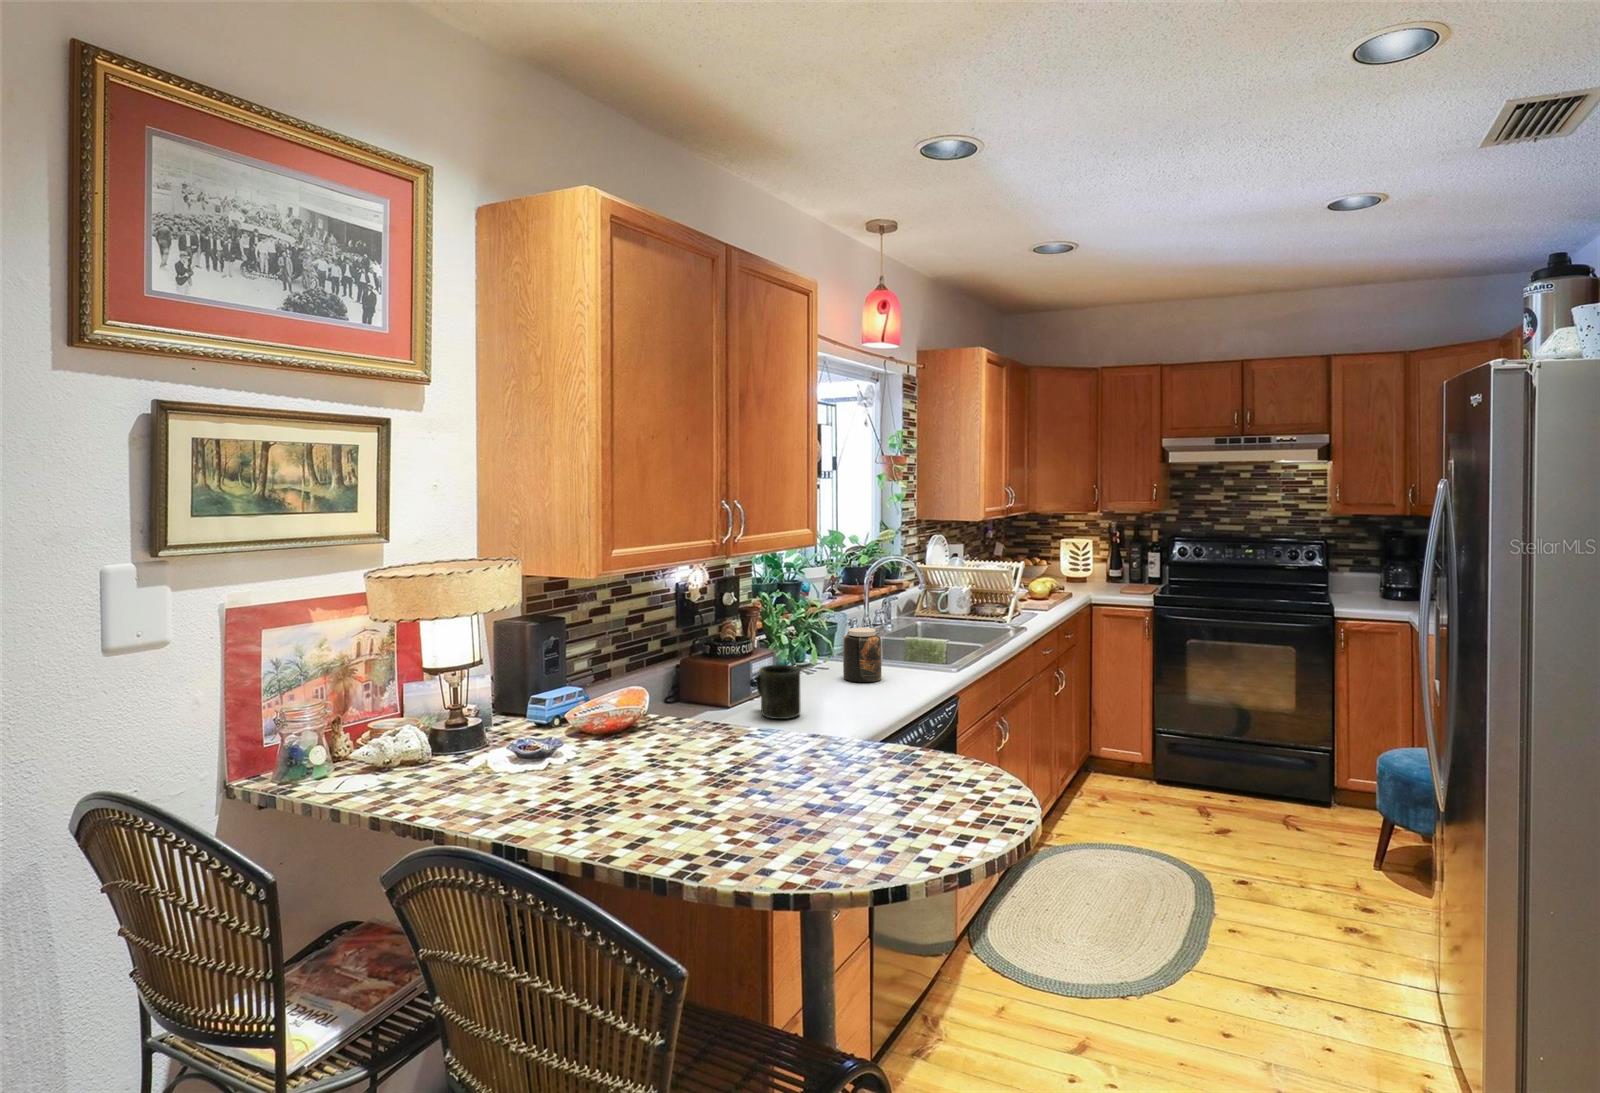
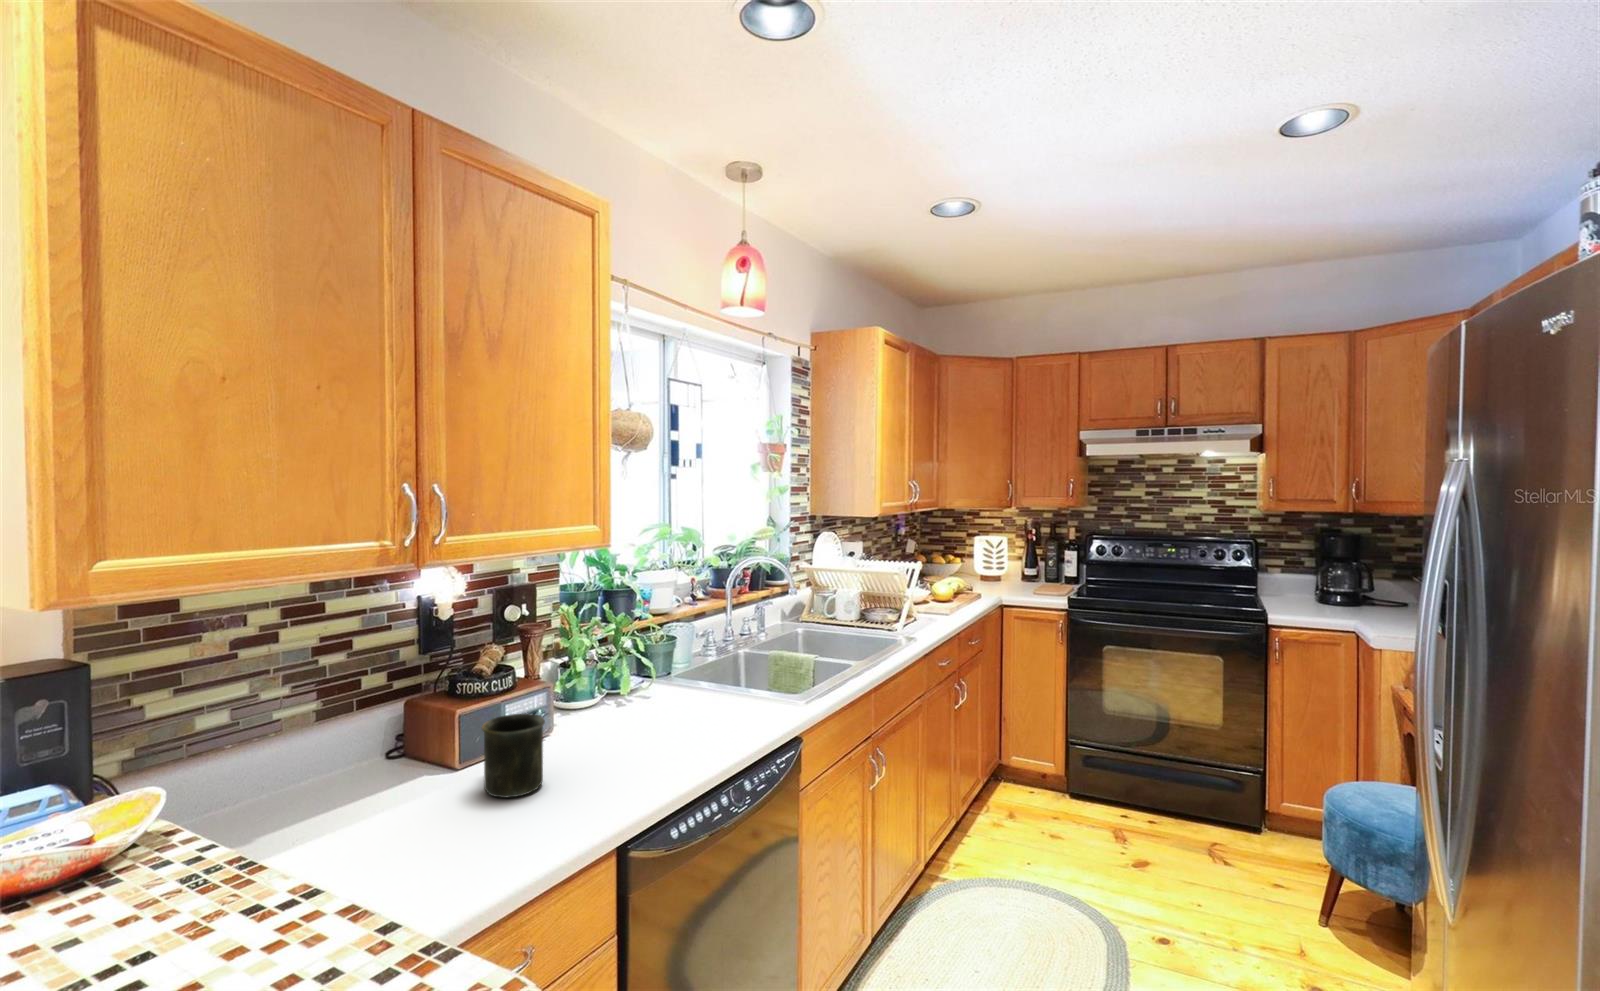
jar: present [843,627,882,682] -> none [653,651,701,725]

